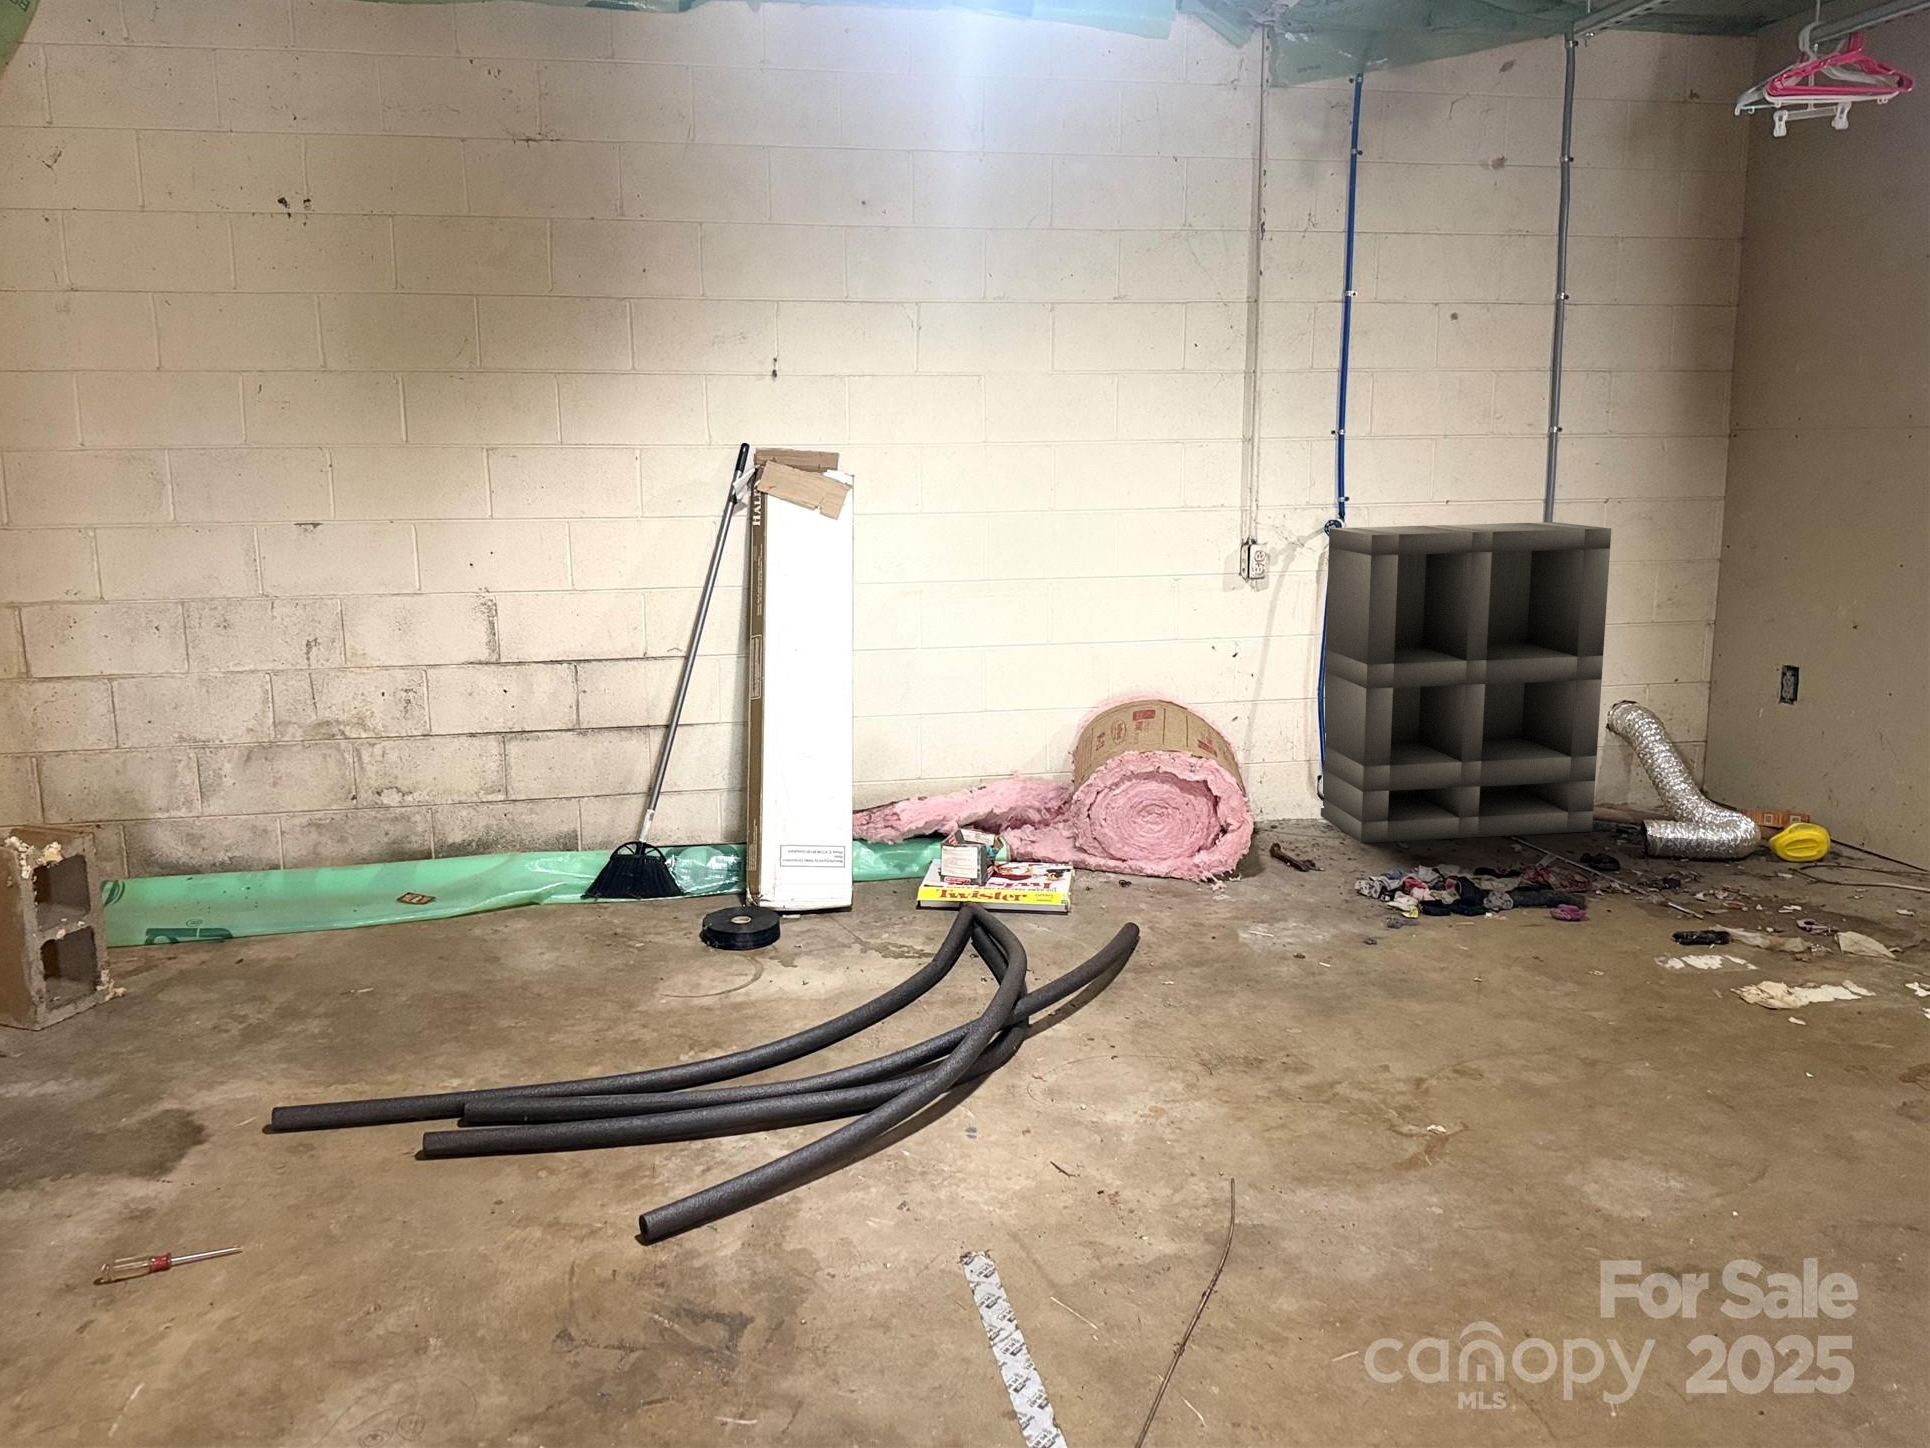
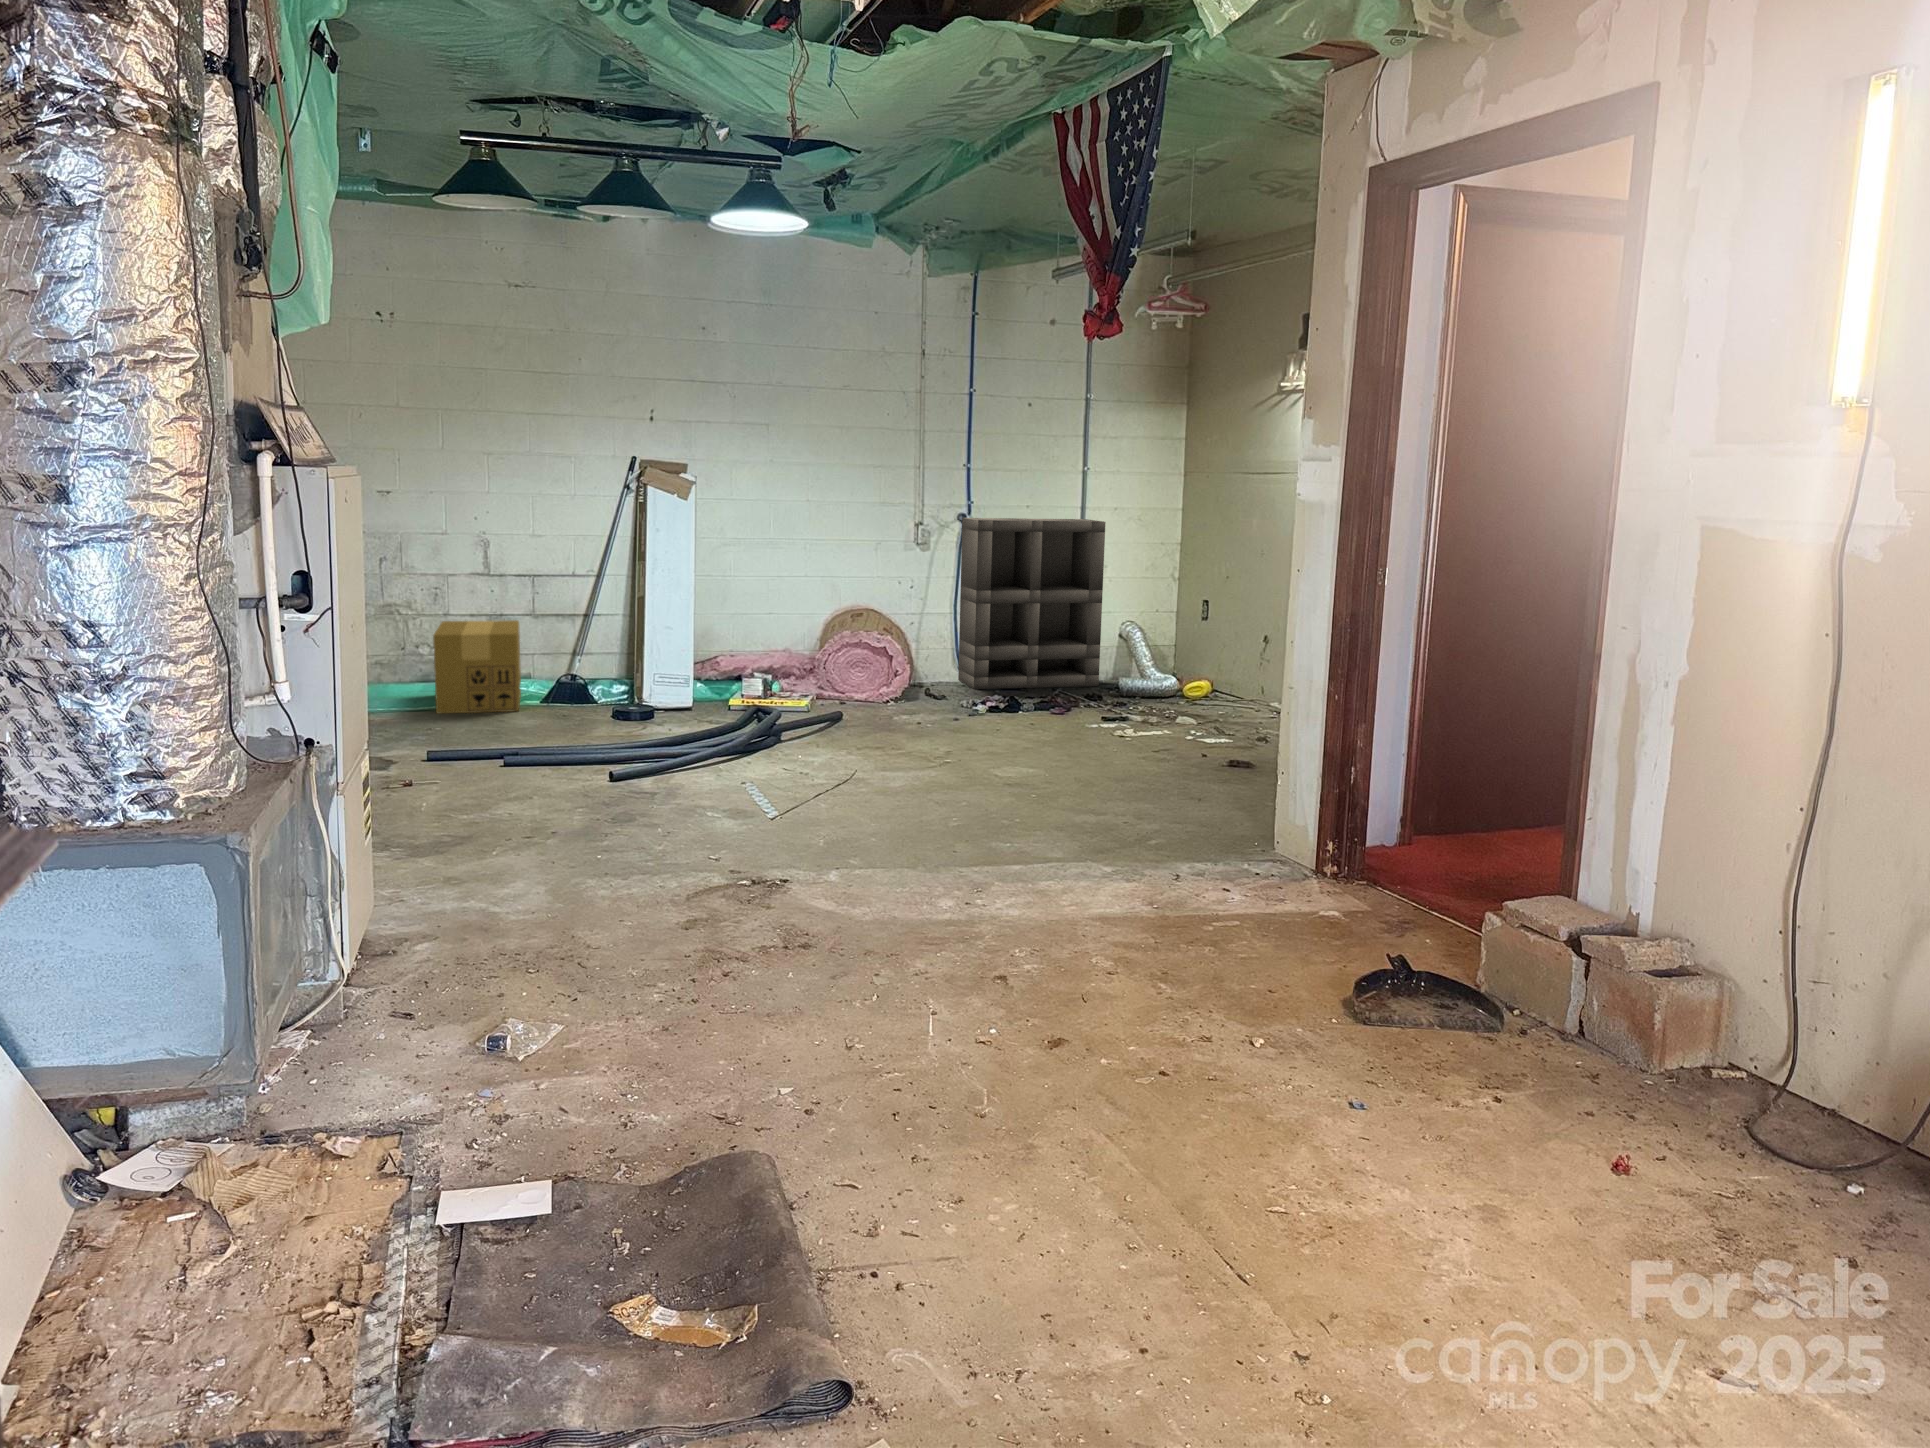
cardboard box: none [373,741,558,937] -> present [433,620,521,713]

